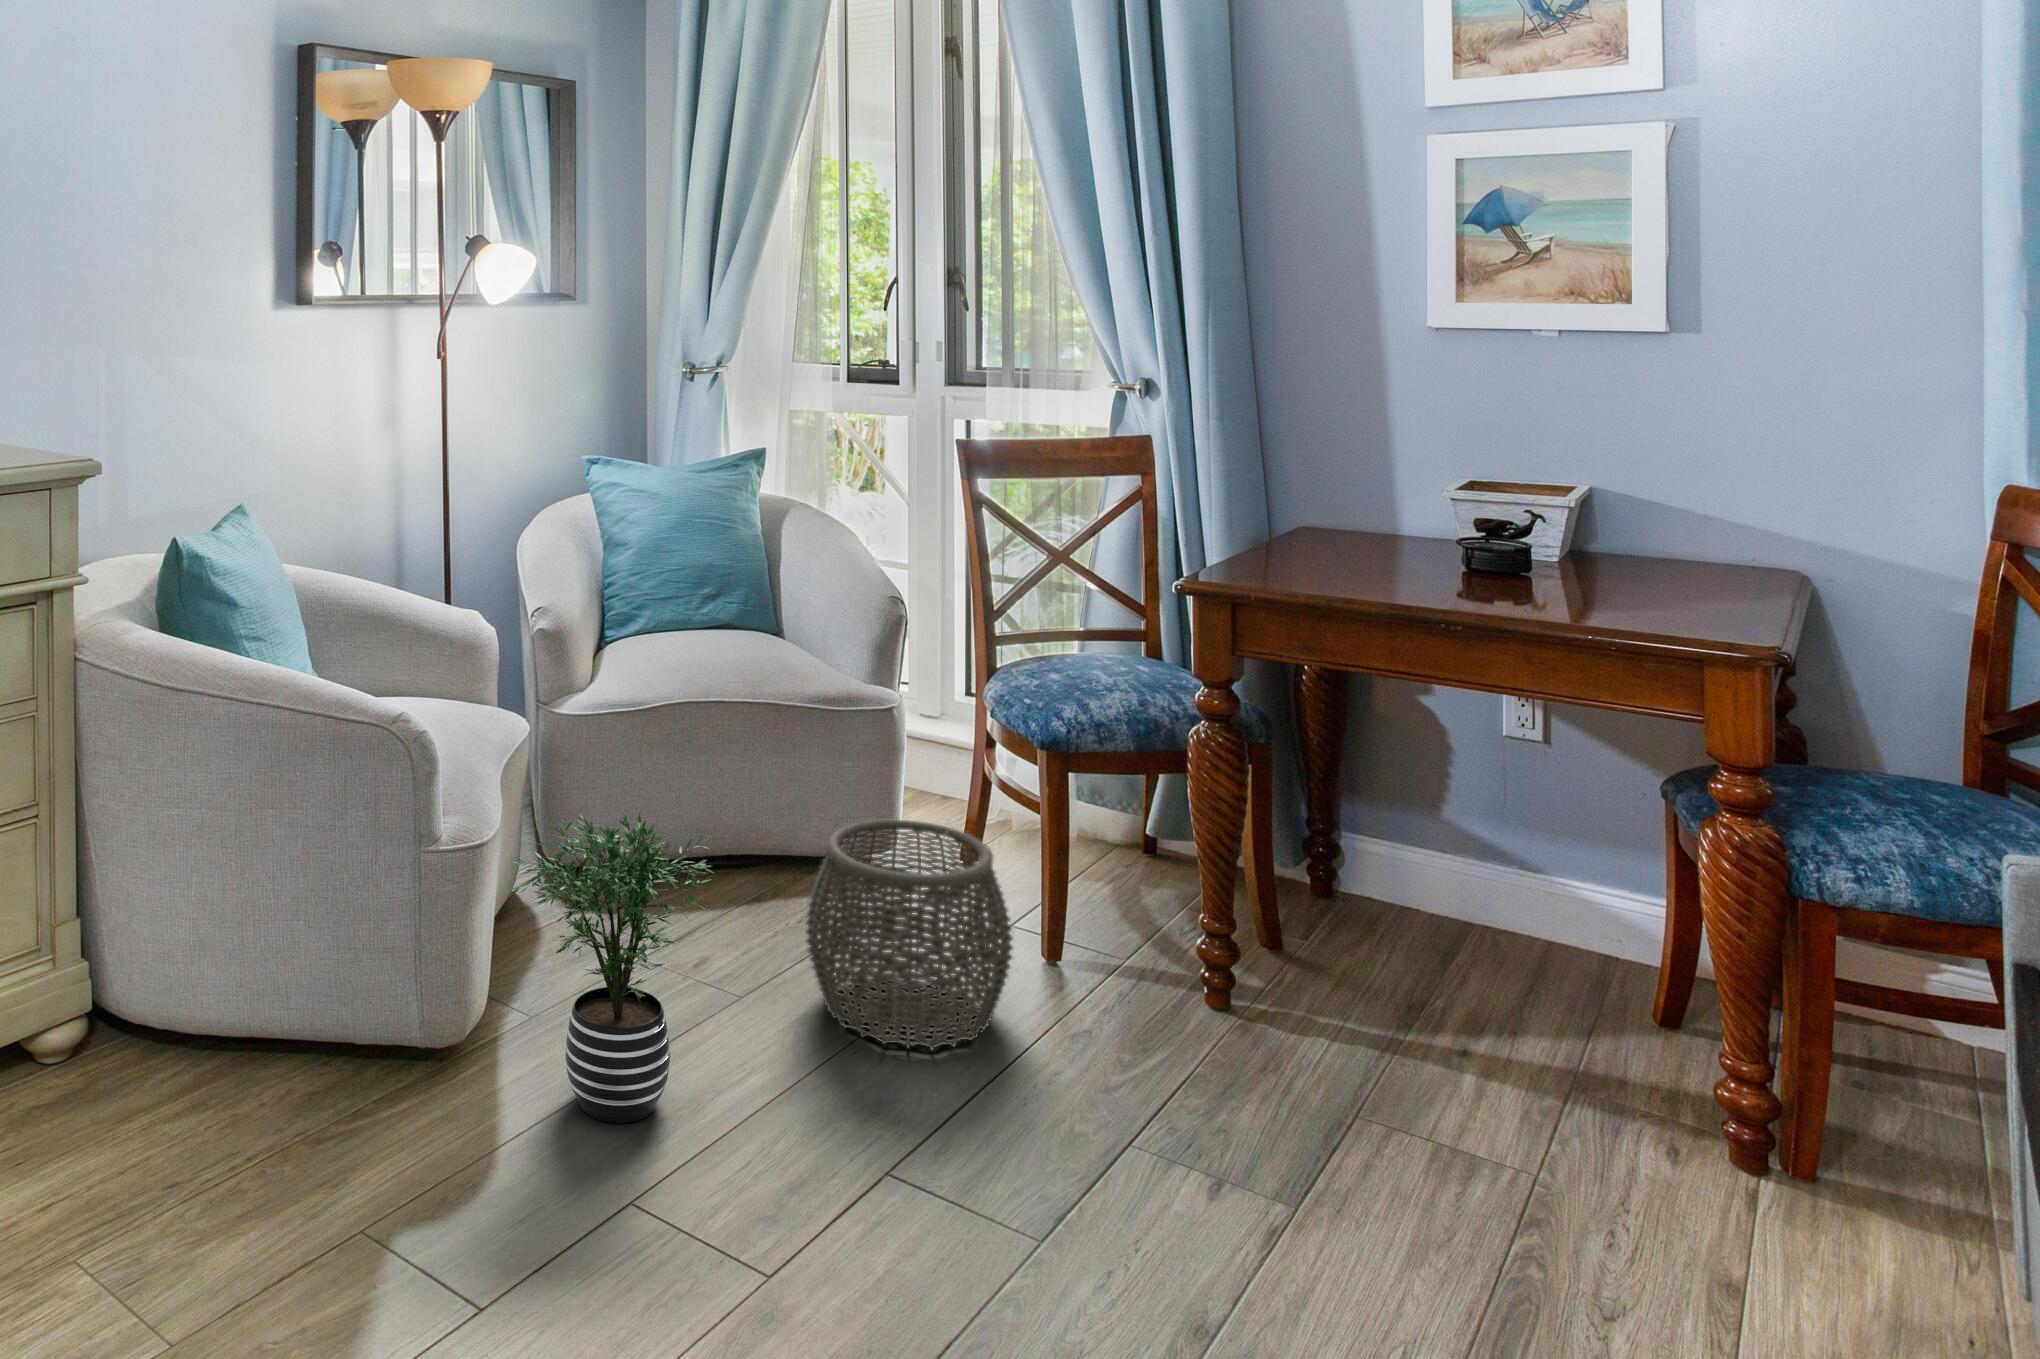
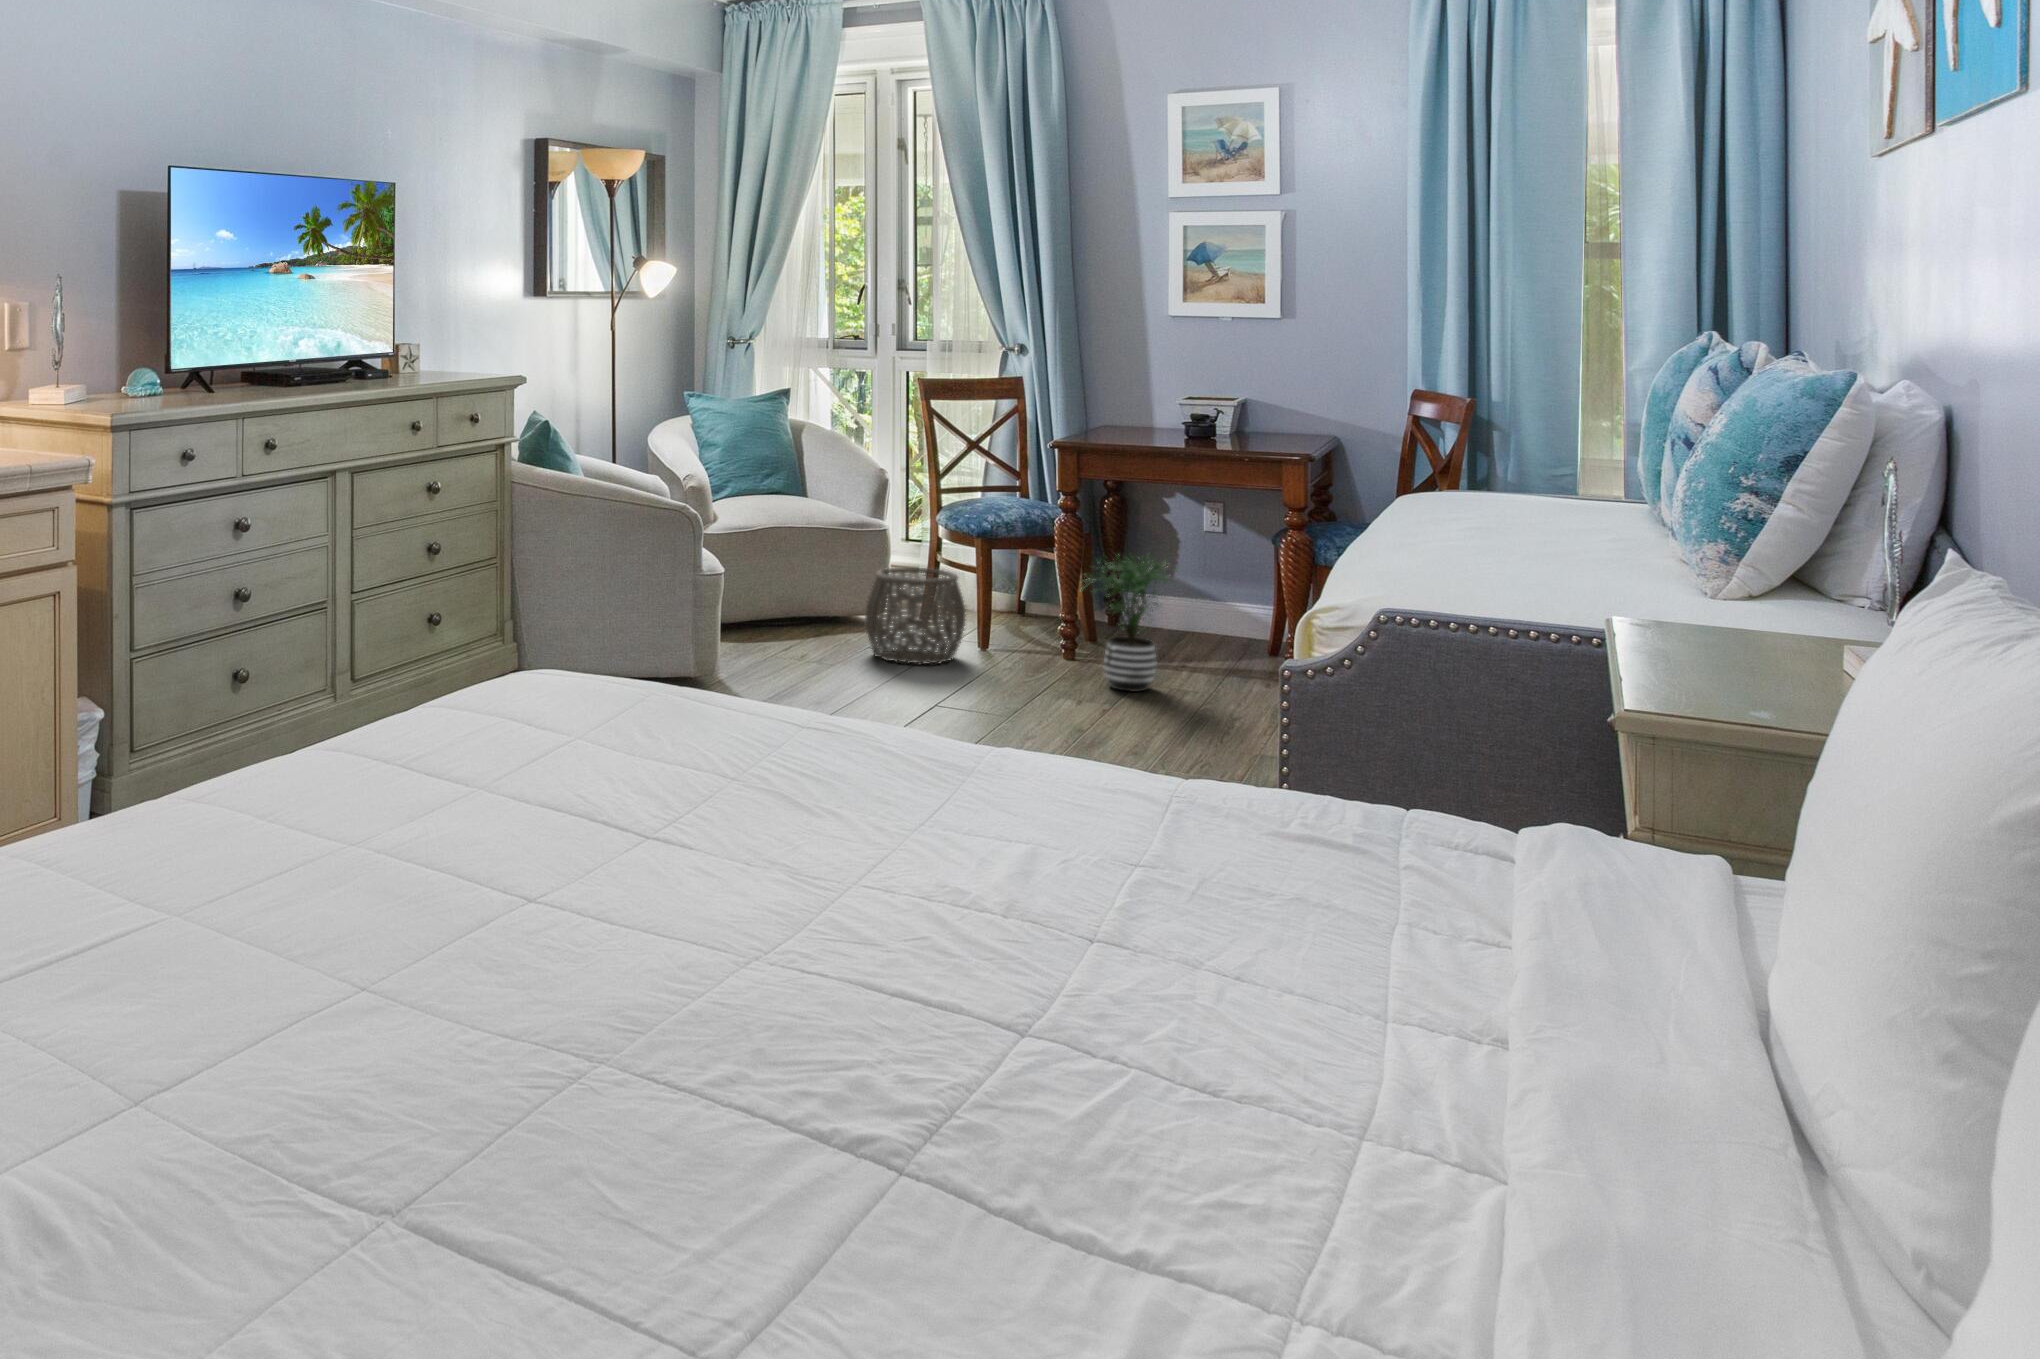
potted plant: present [509,813,714,1123] -> present [1081,555,1177,692]

